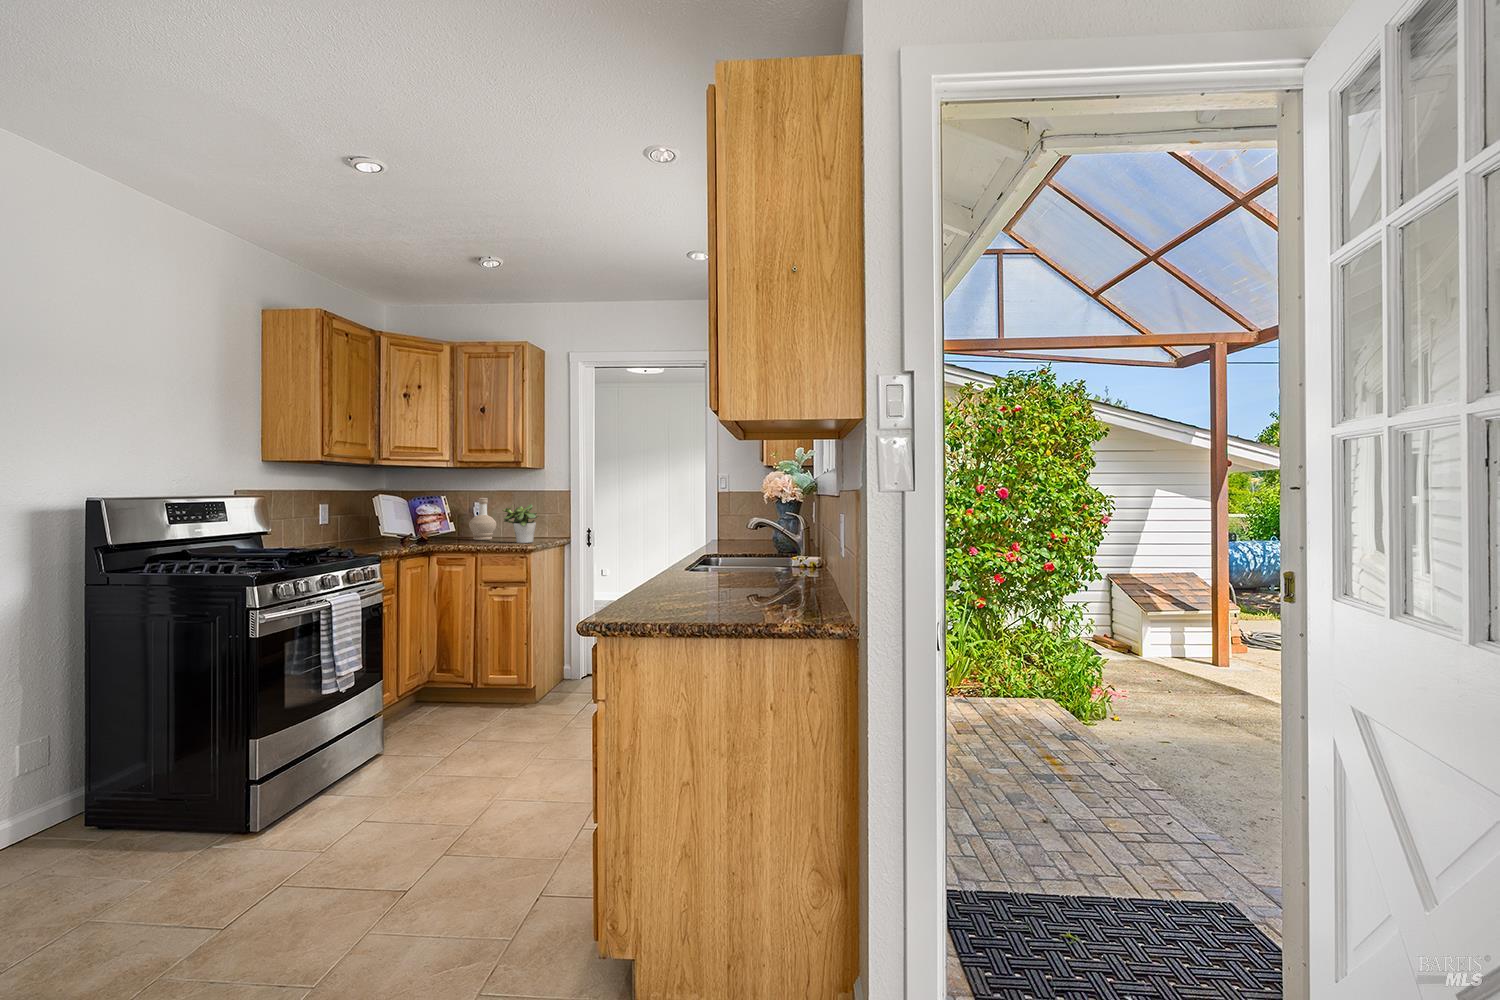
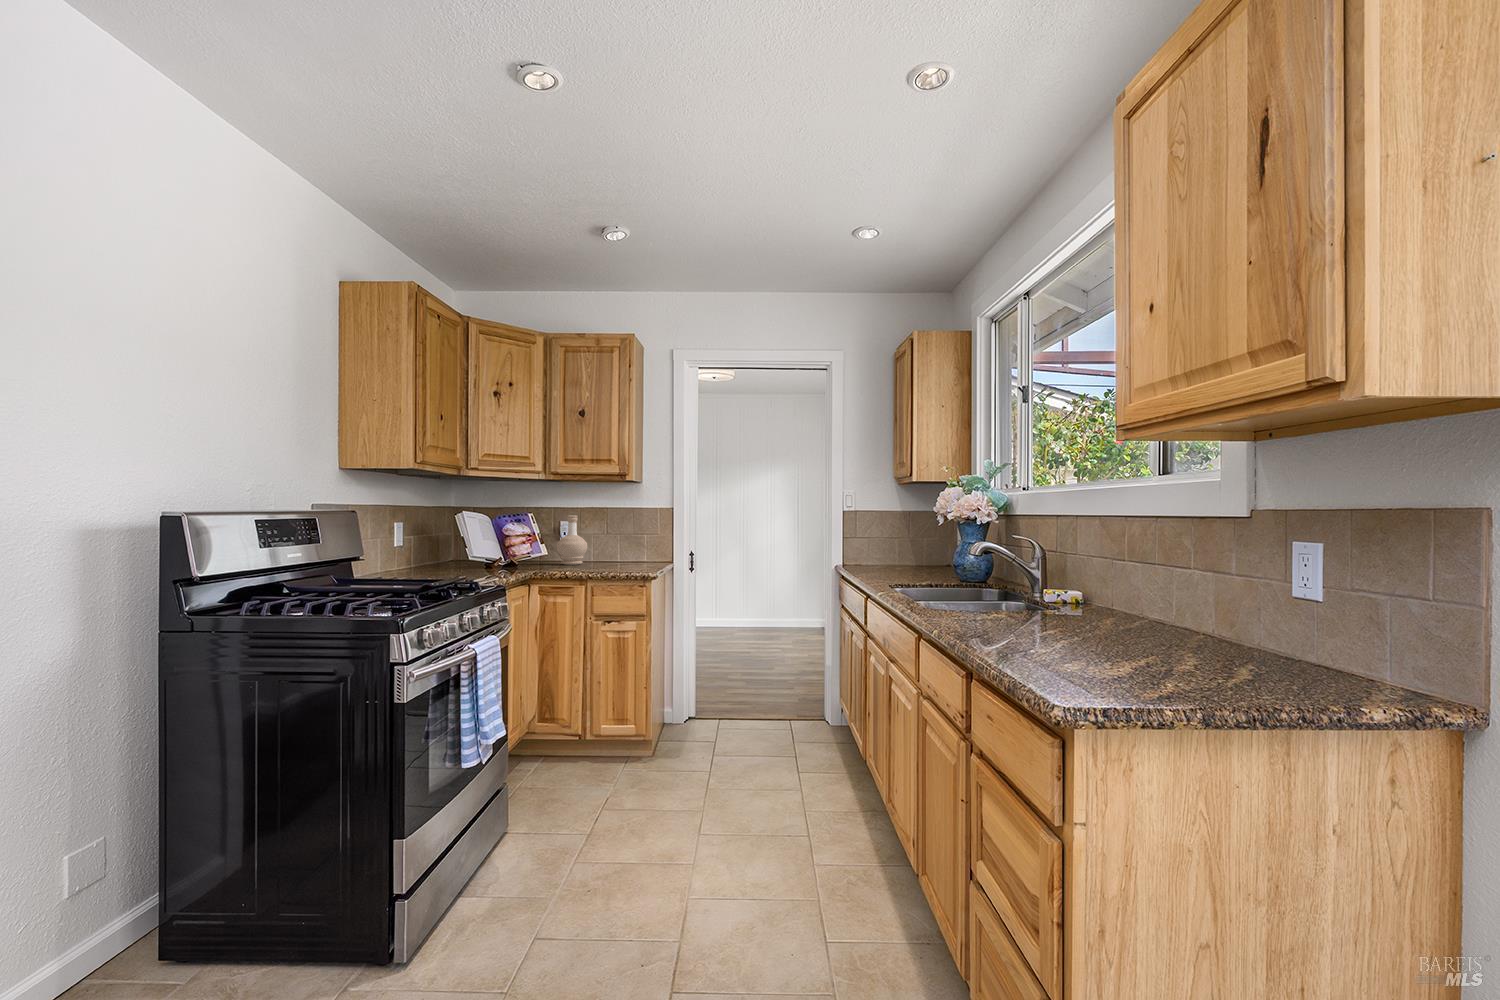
potted plant: present [502,504,539,543] -> none [600,521,643,567]

